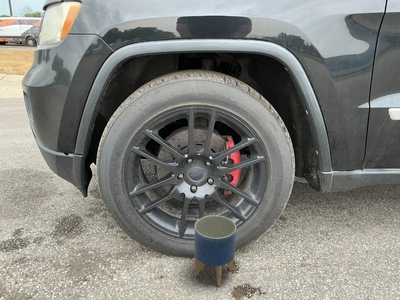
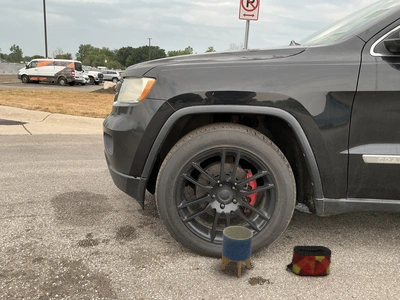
bag: none [282,235,343,278] -> present [286,245,332,276]

